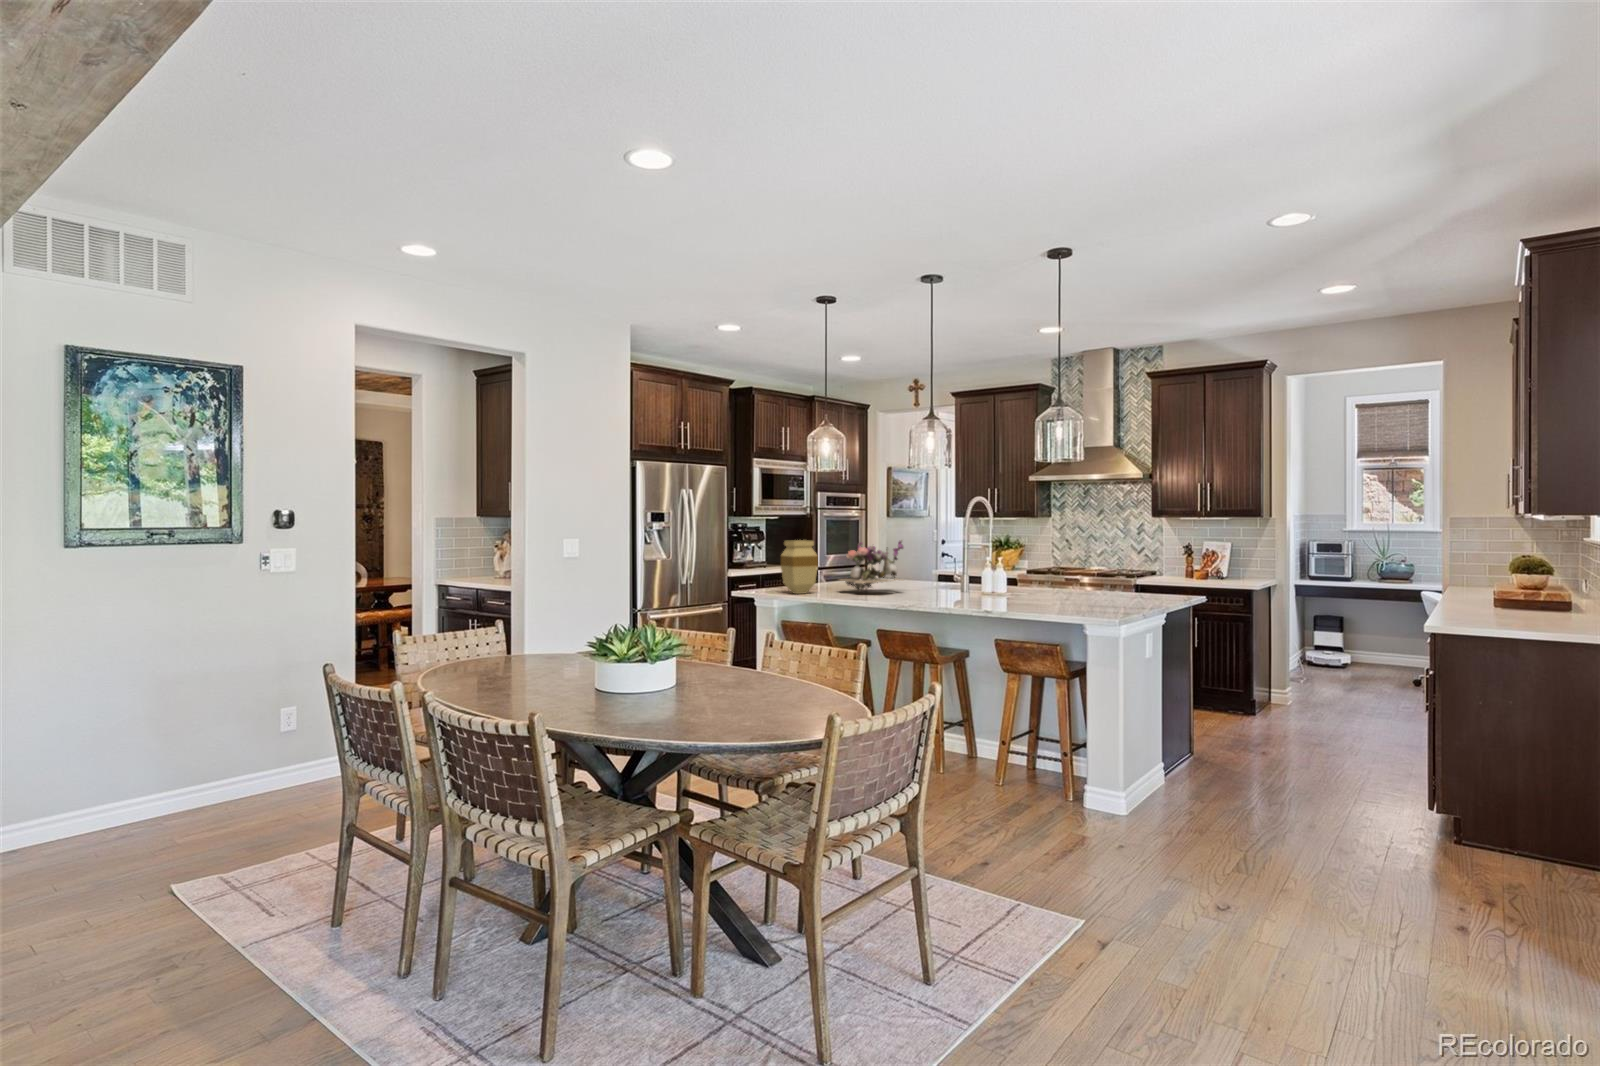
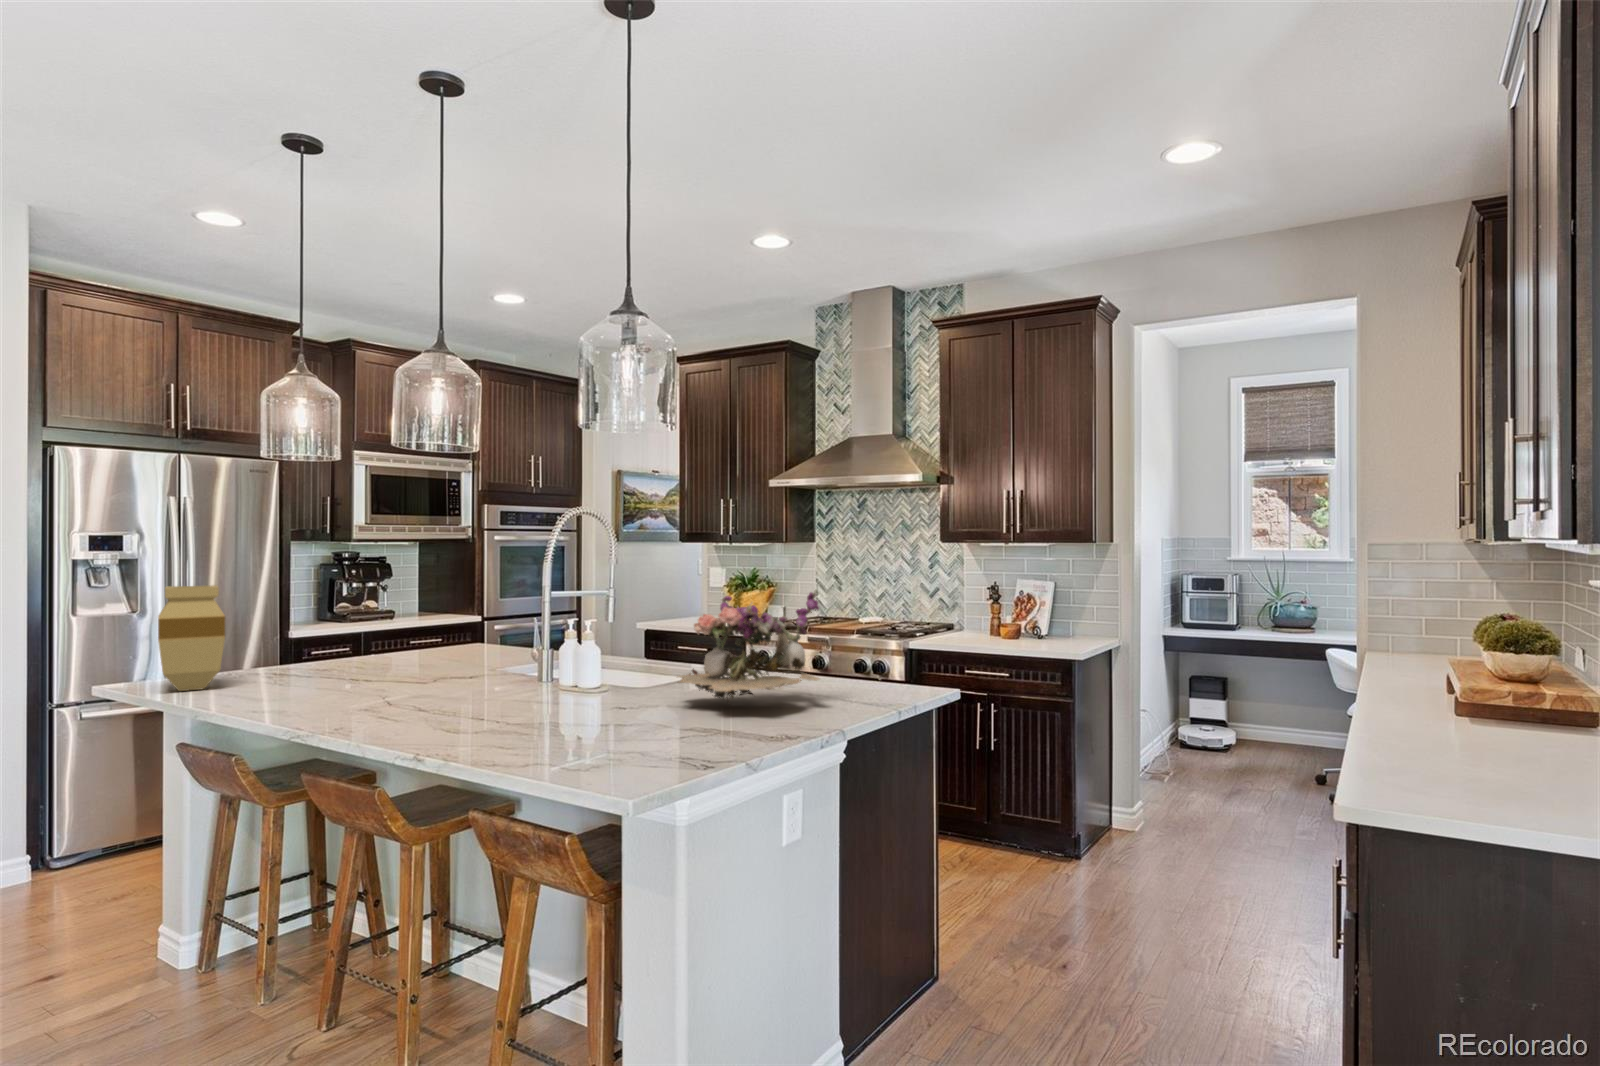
flower arrangement: present [840,540,903,590] -> present [679,590,820,703]

